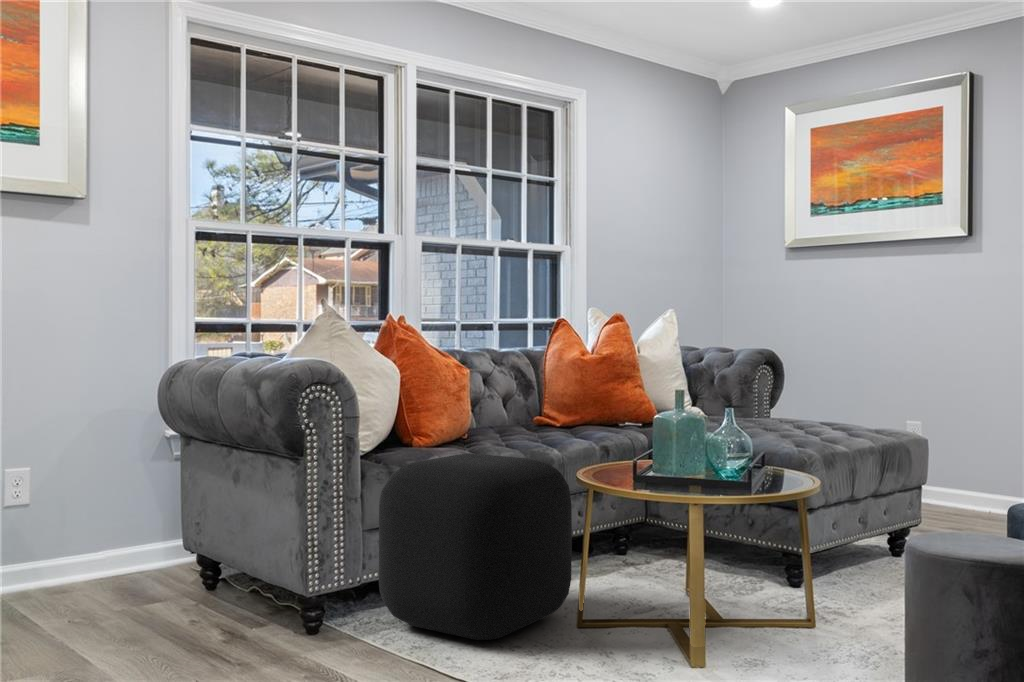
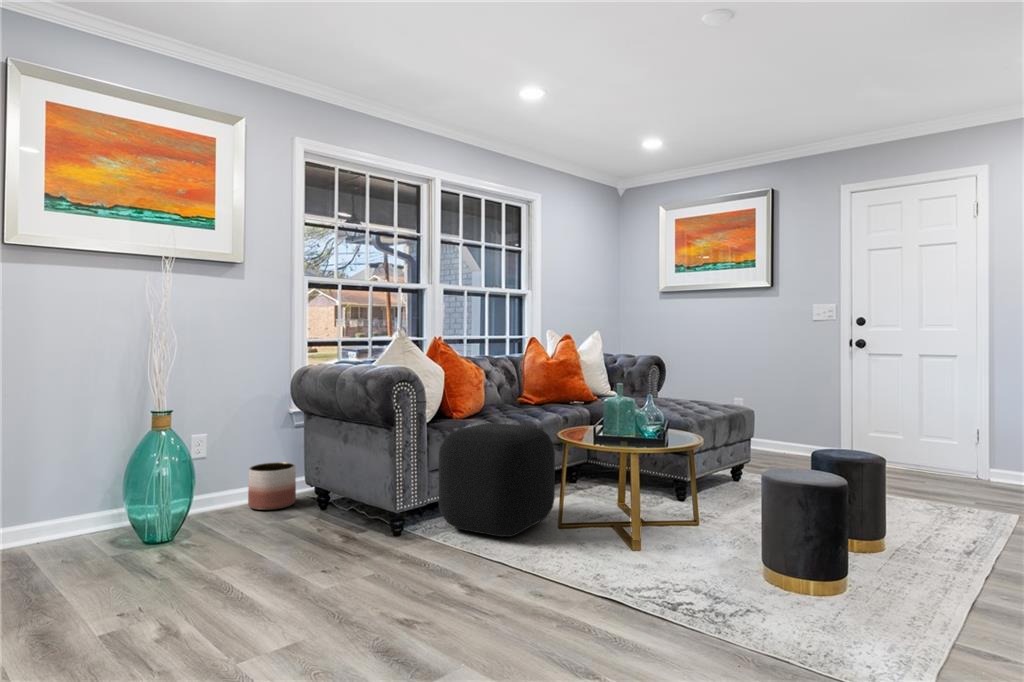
planter: none [94,514,170,589] -> present [248,462,296,510]

